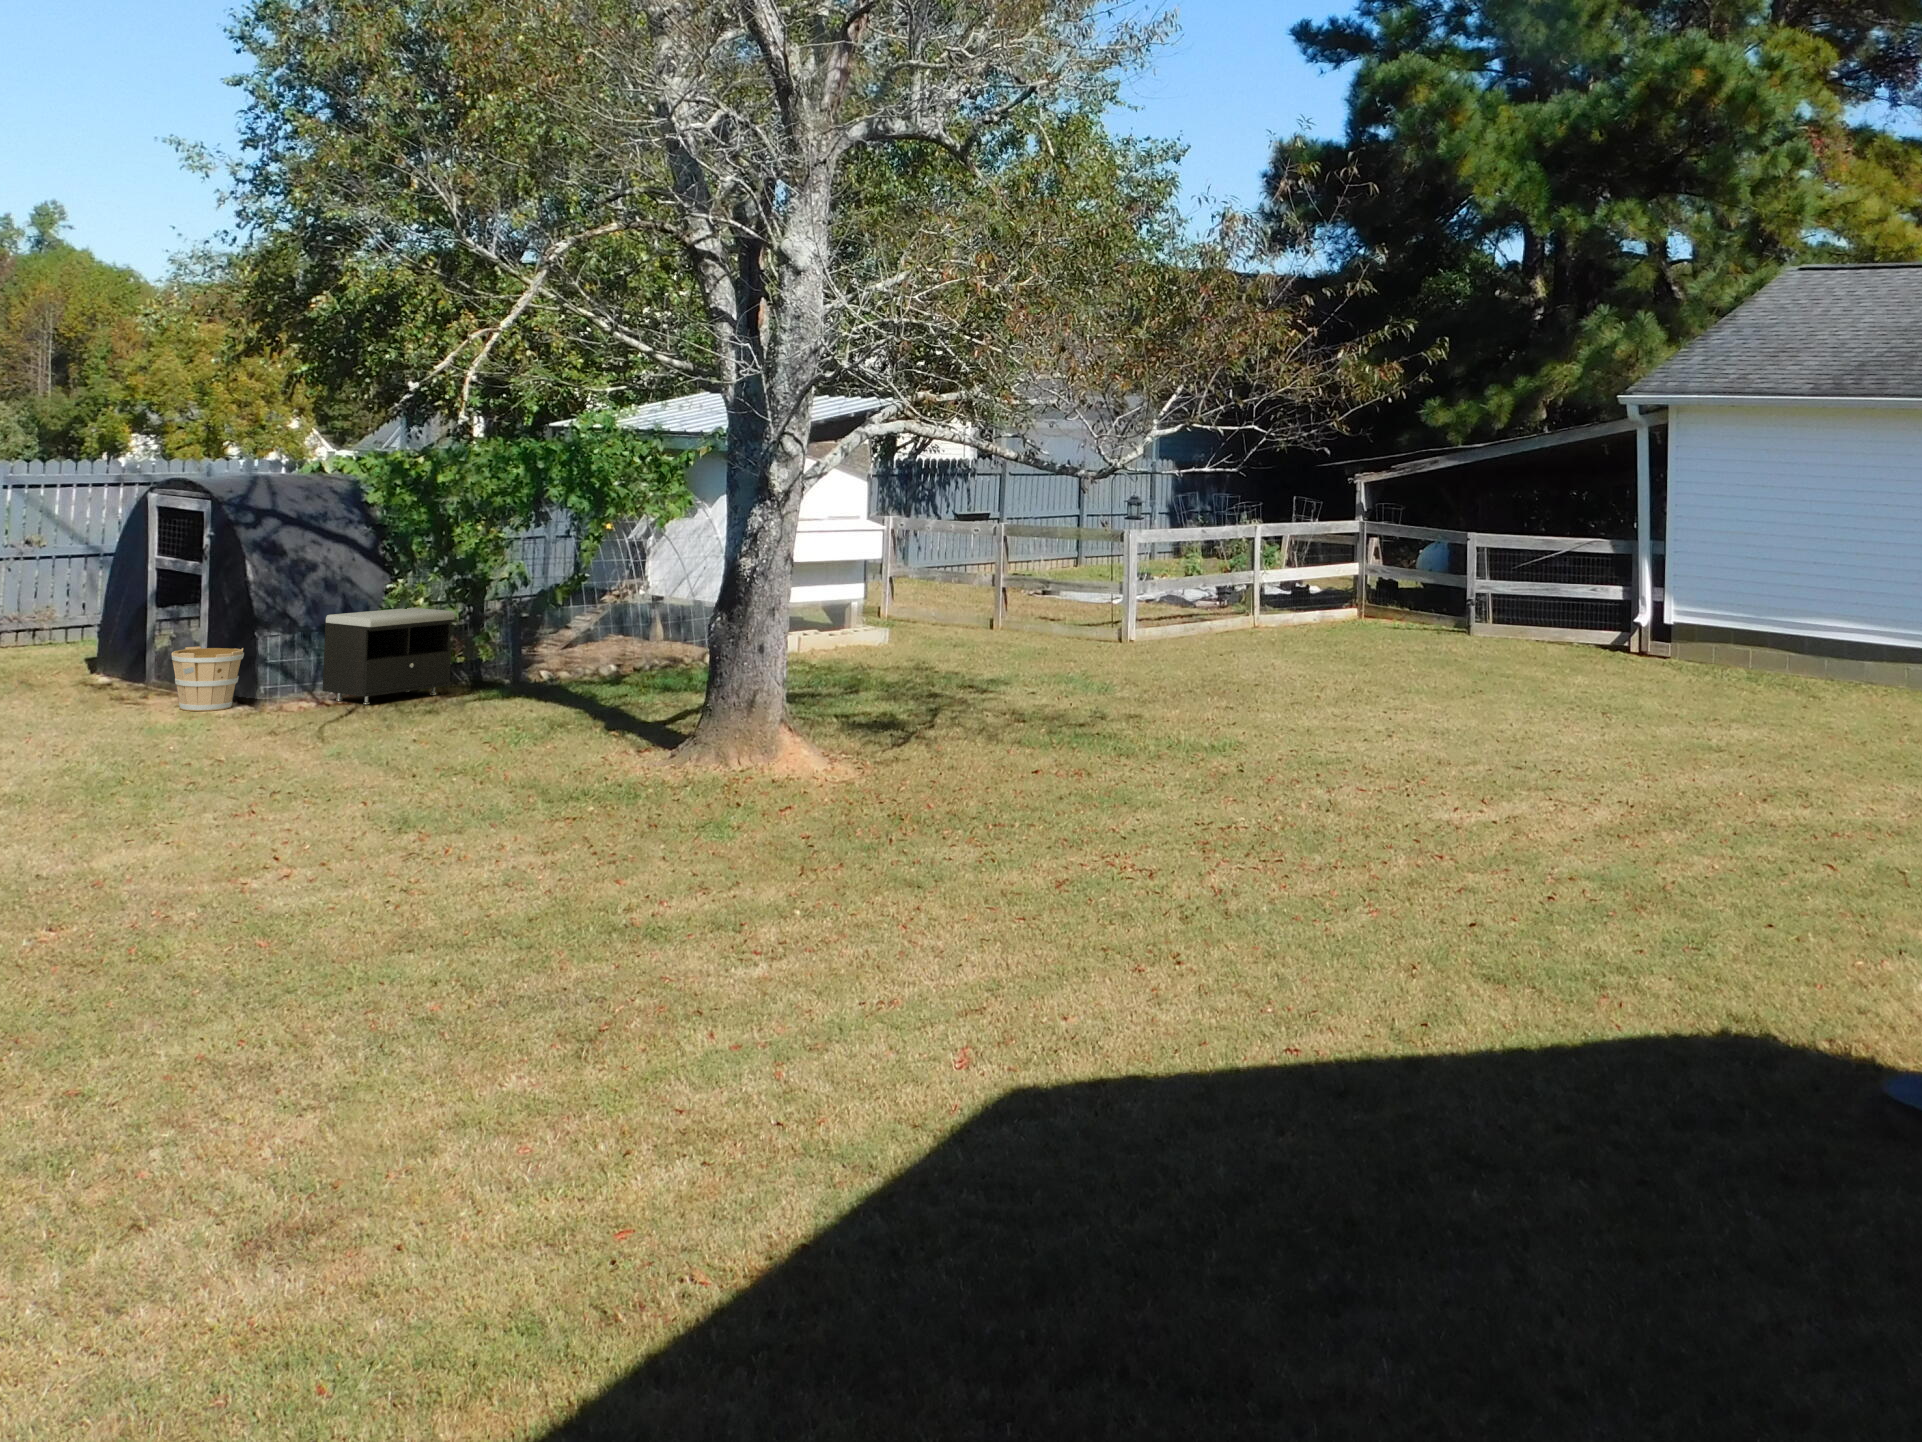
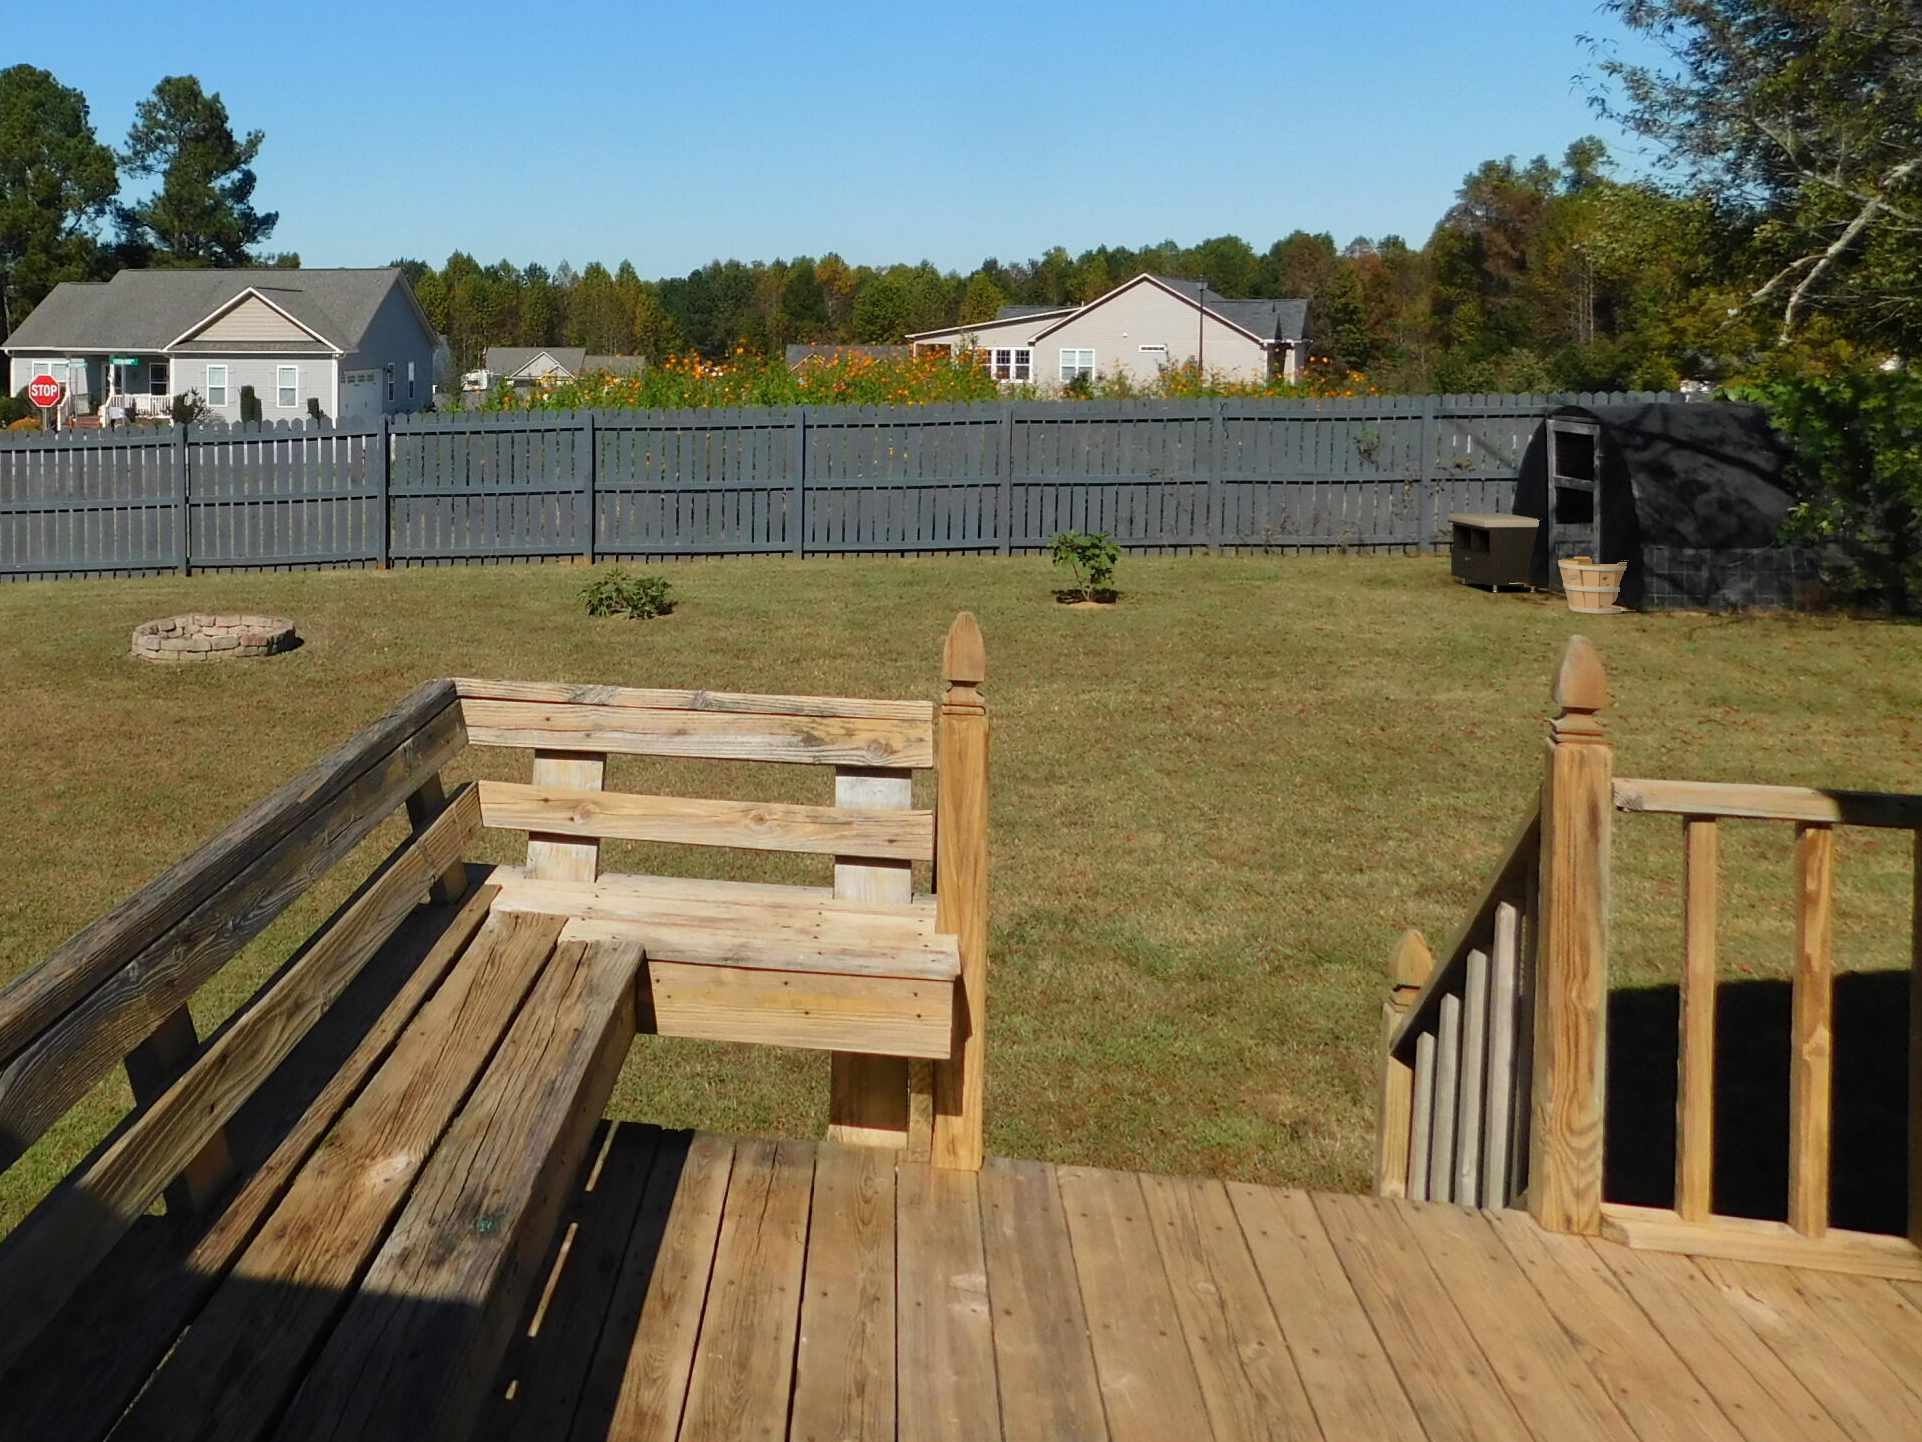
storage bench: present [323,608,455,704] -> present [1448,513,1540,593]

